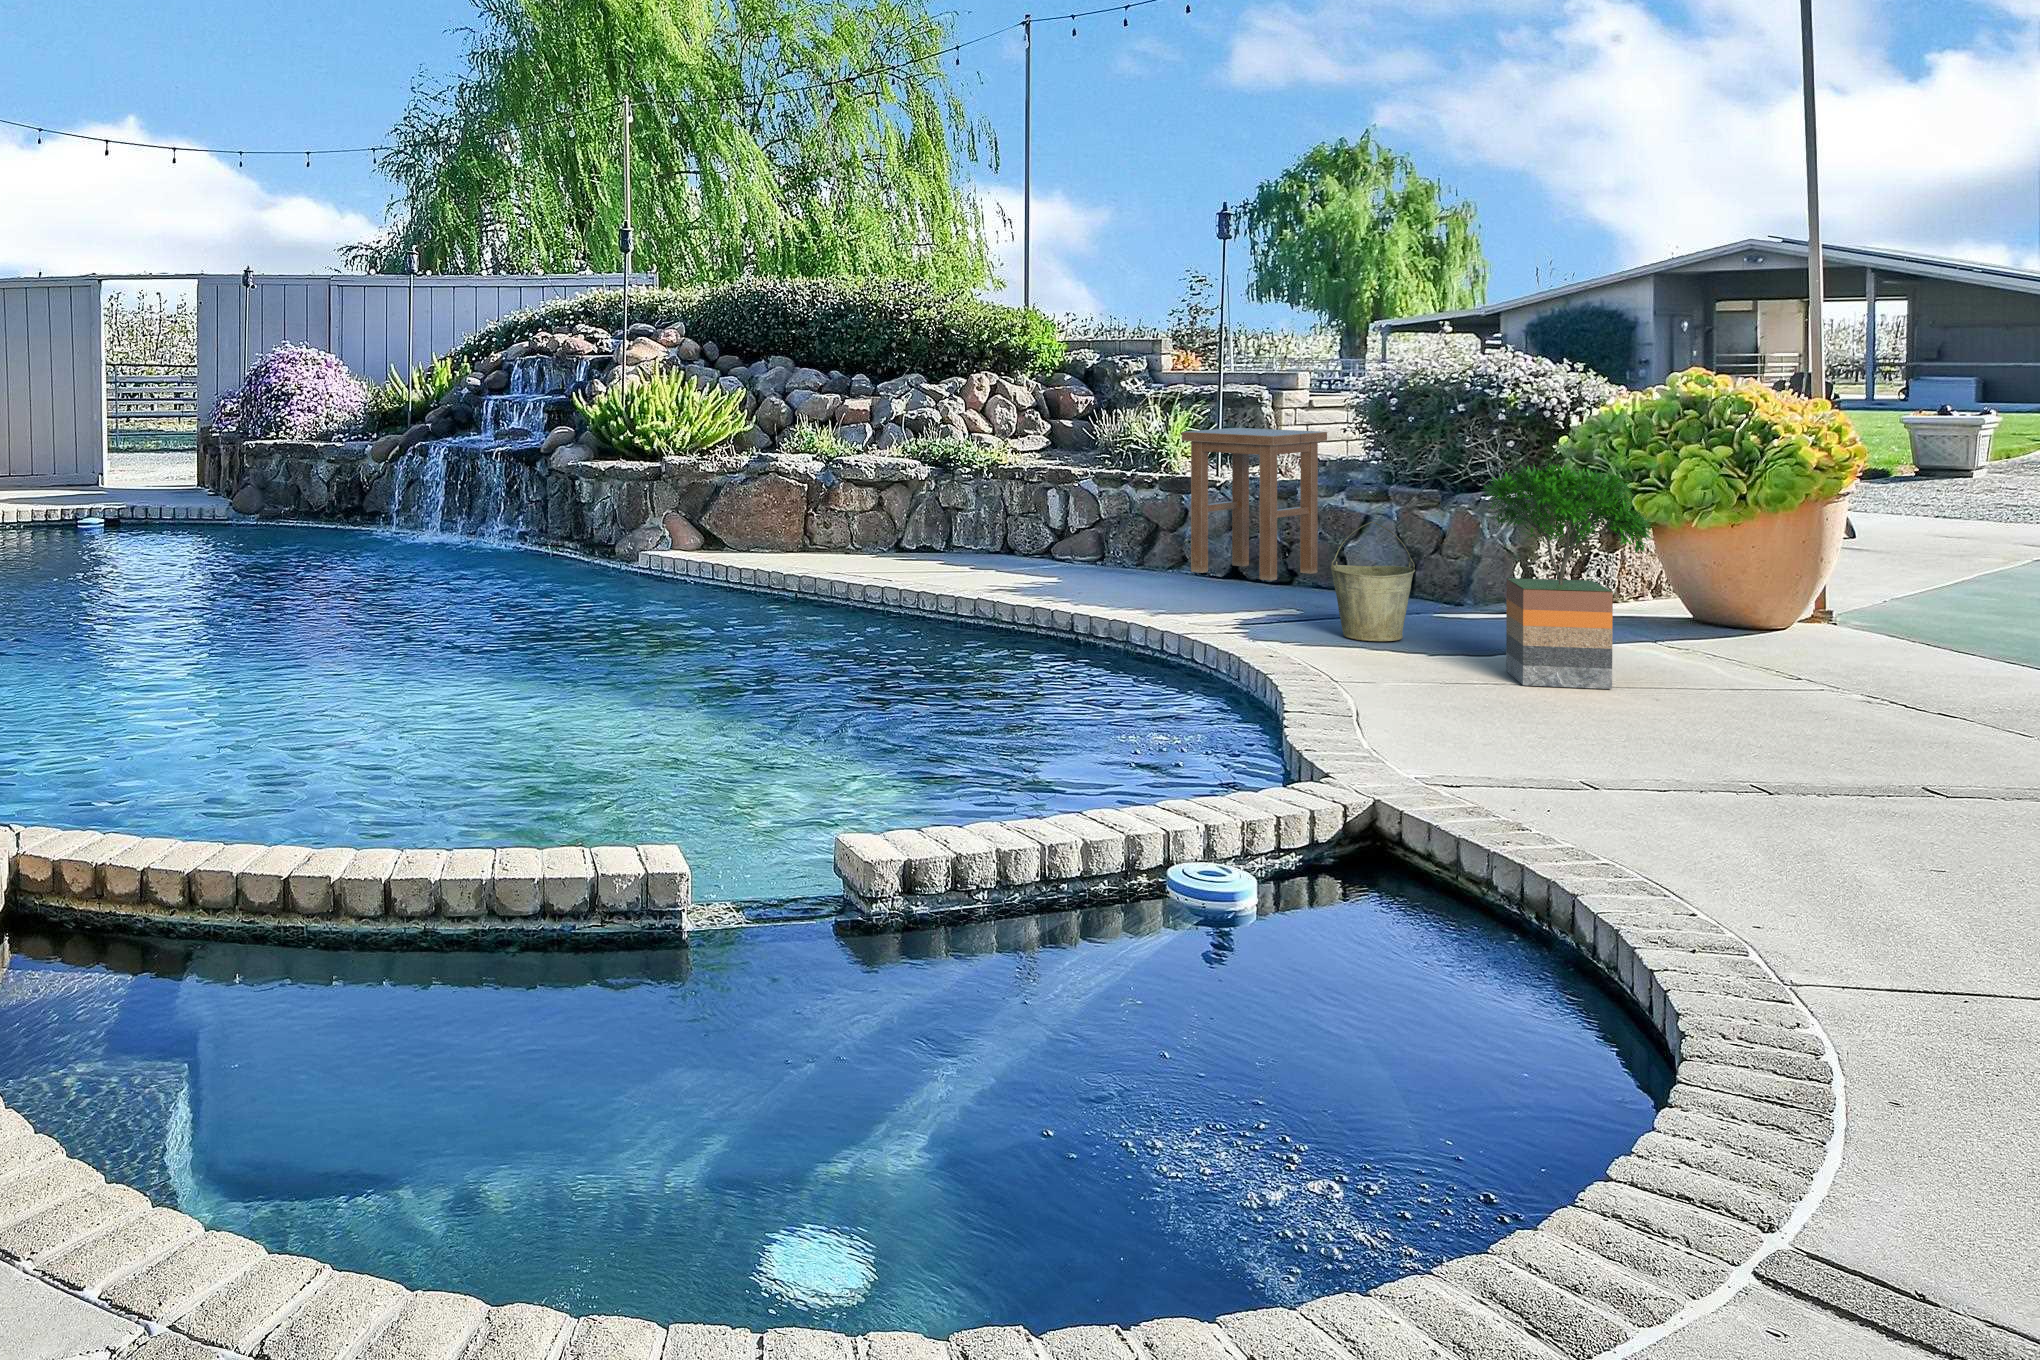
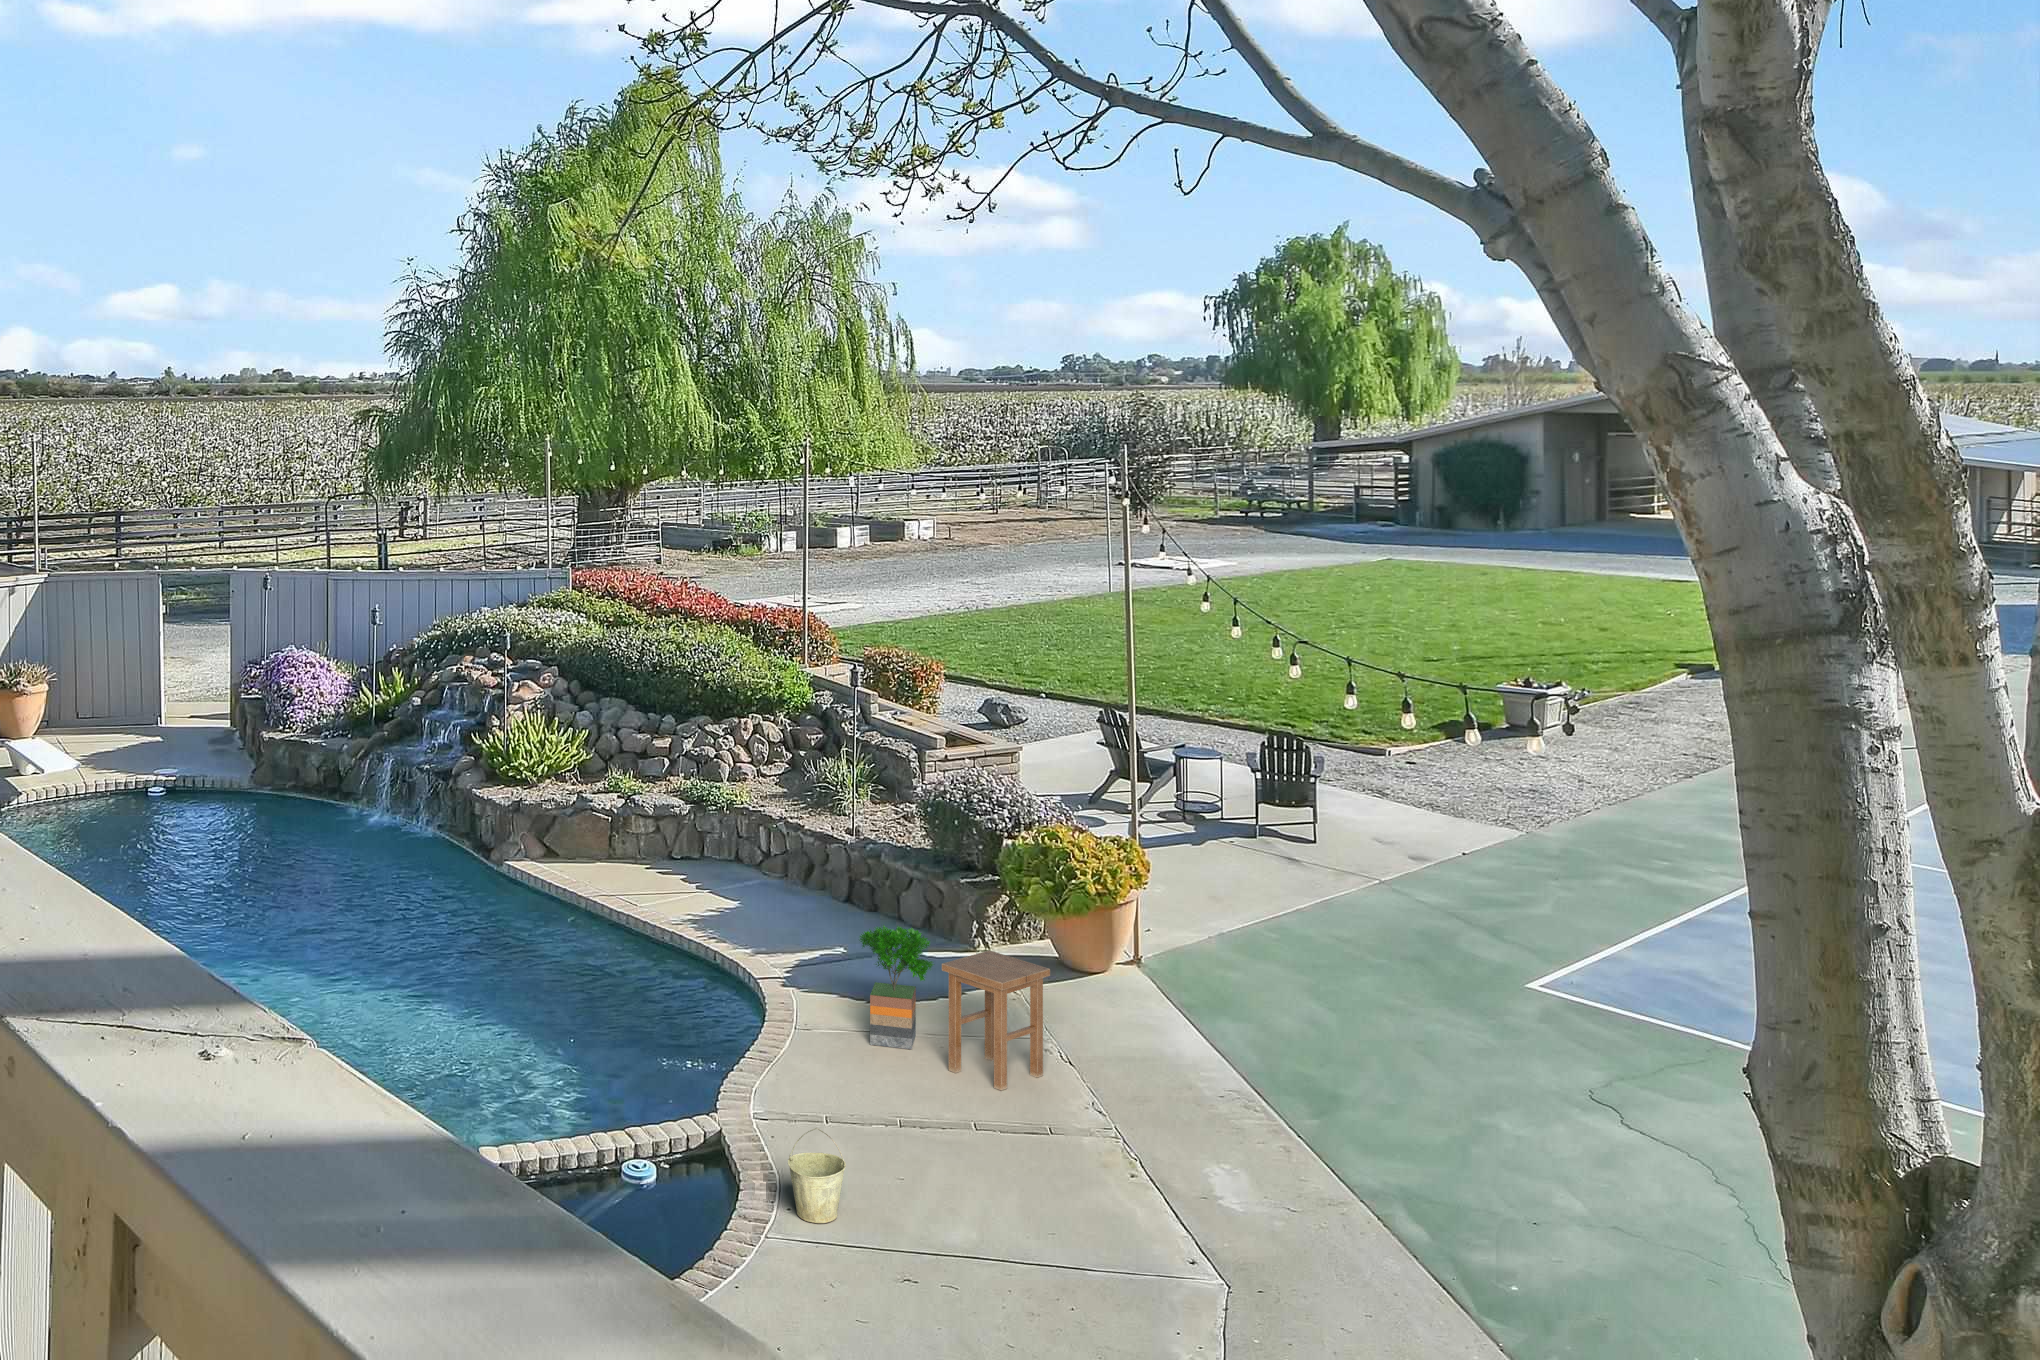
stool: present [1182,428,1327,581] -> present [942,950,1050,1090]
bucket: present [1331,522,1415,641] -> present [788,1128,846,1223]

